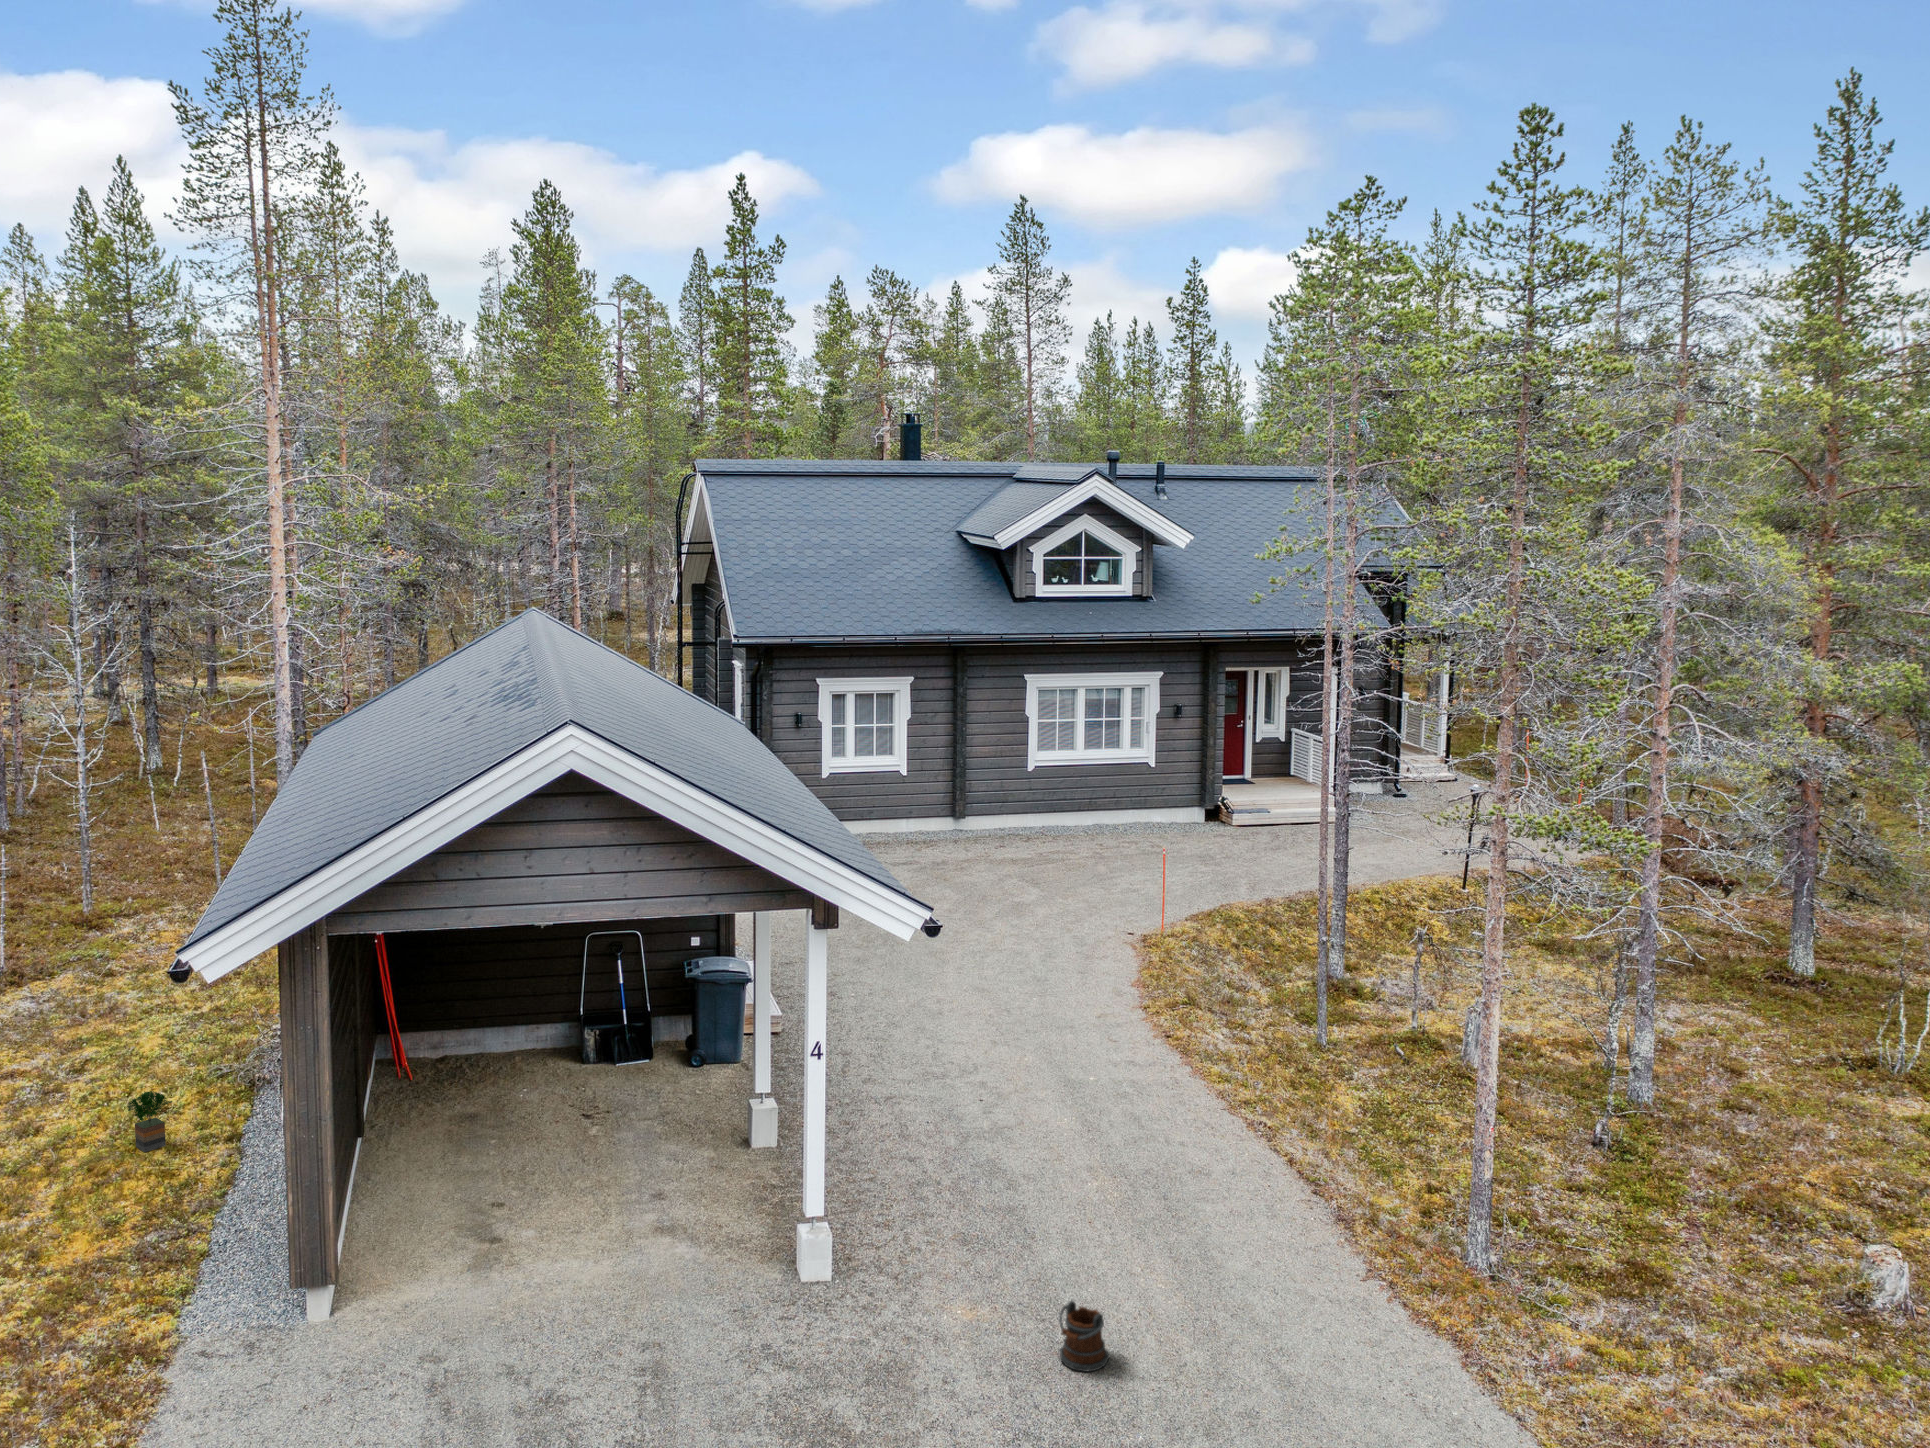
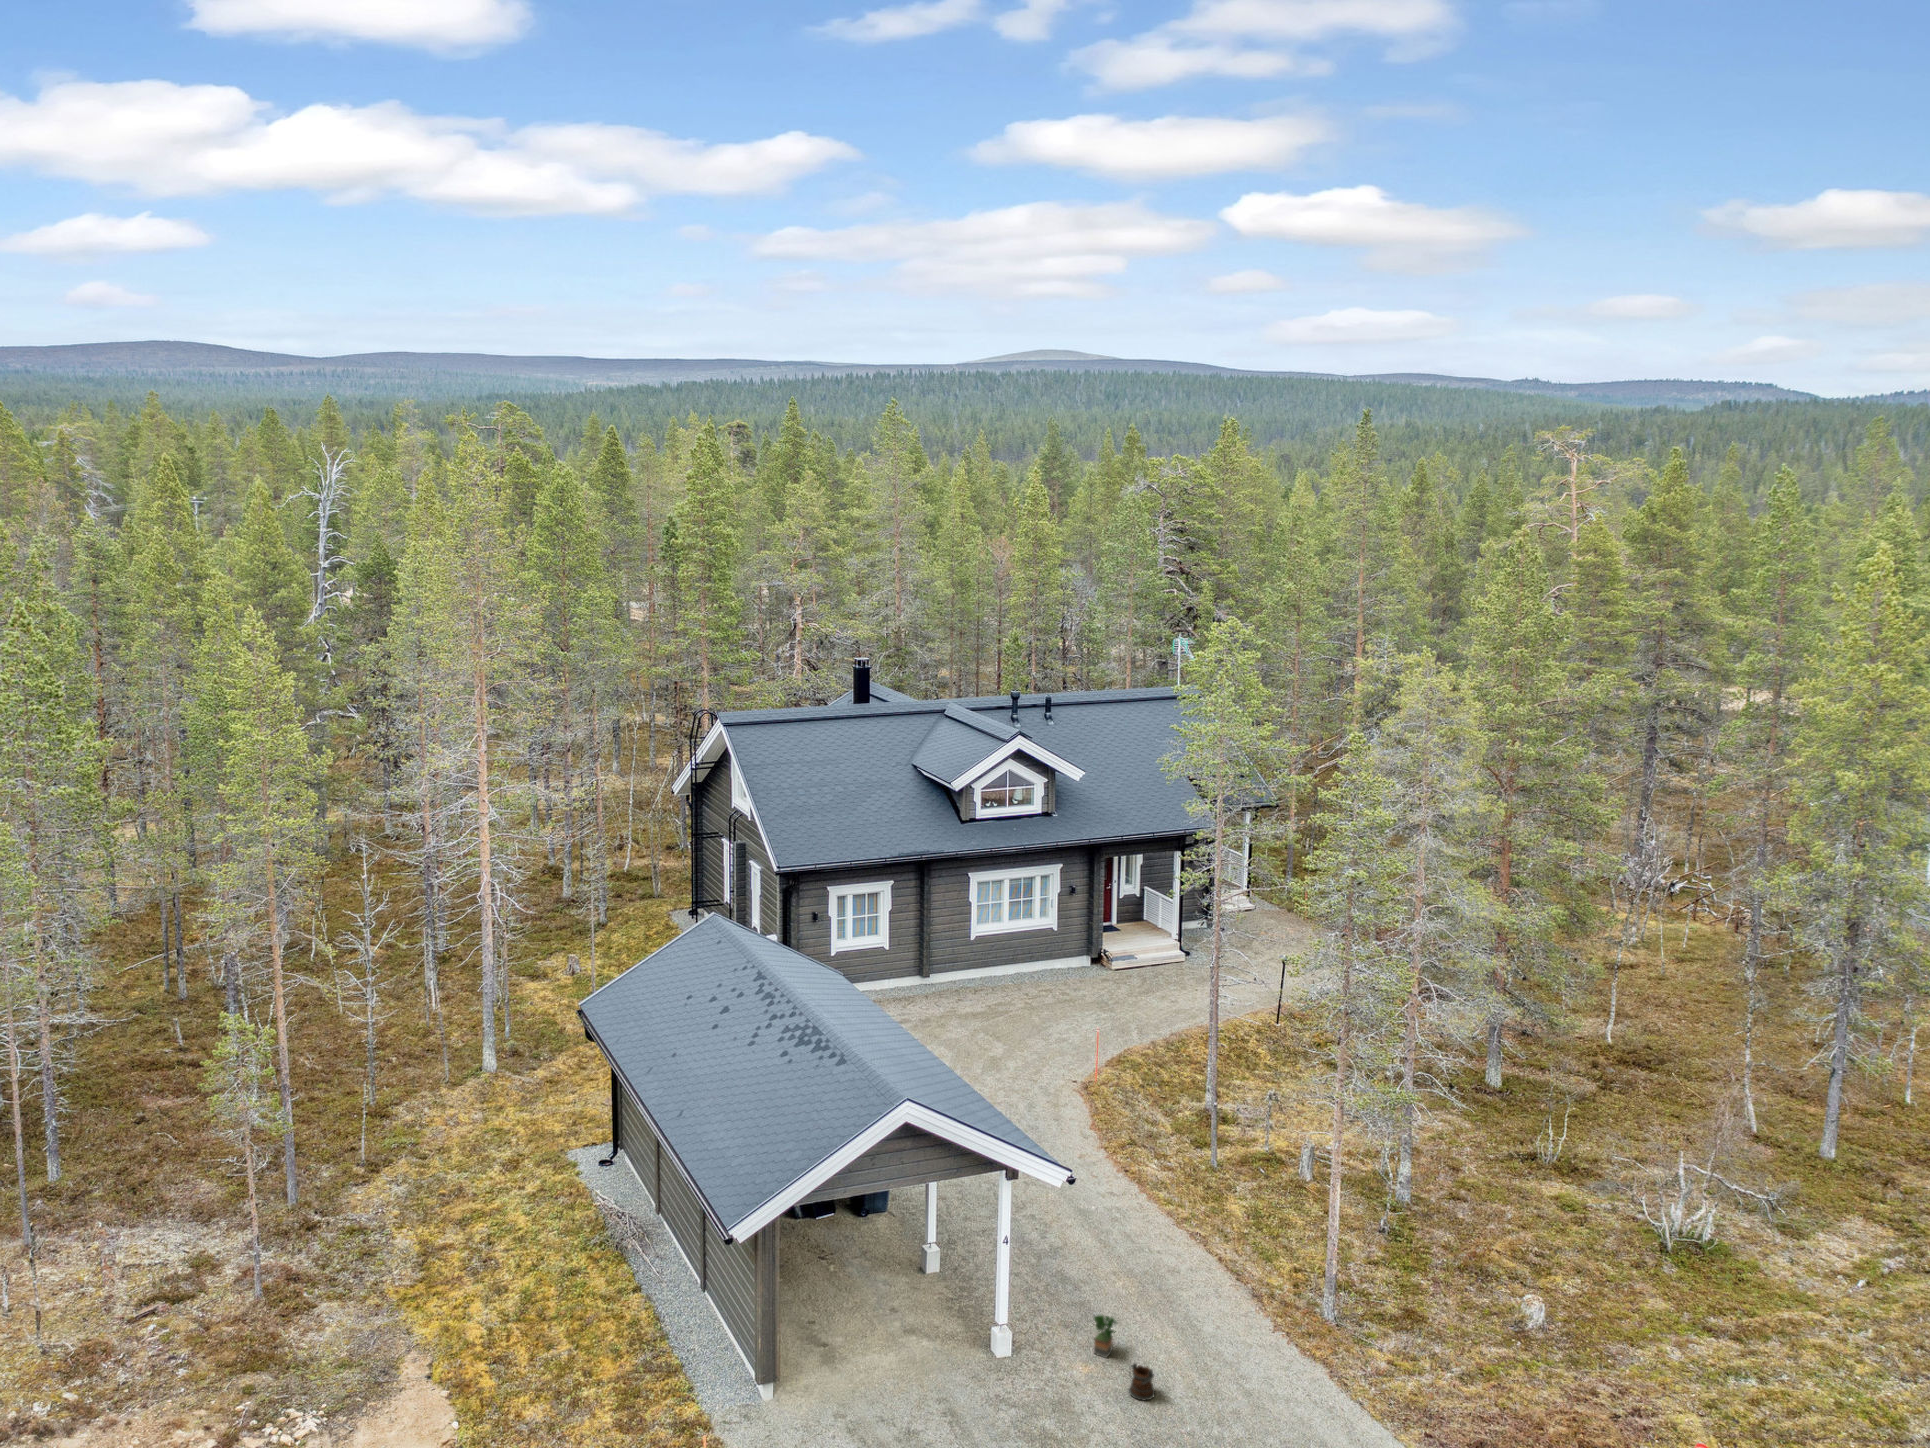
potted tree: present [127,1091,172,1152] -> present [1094,1315,1117,1358]

